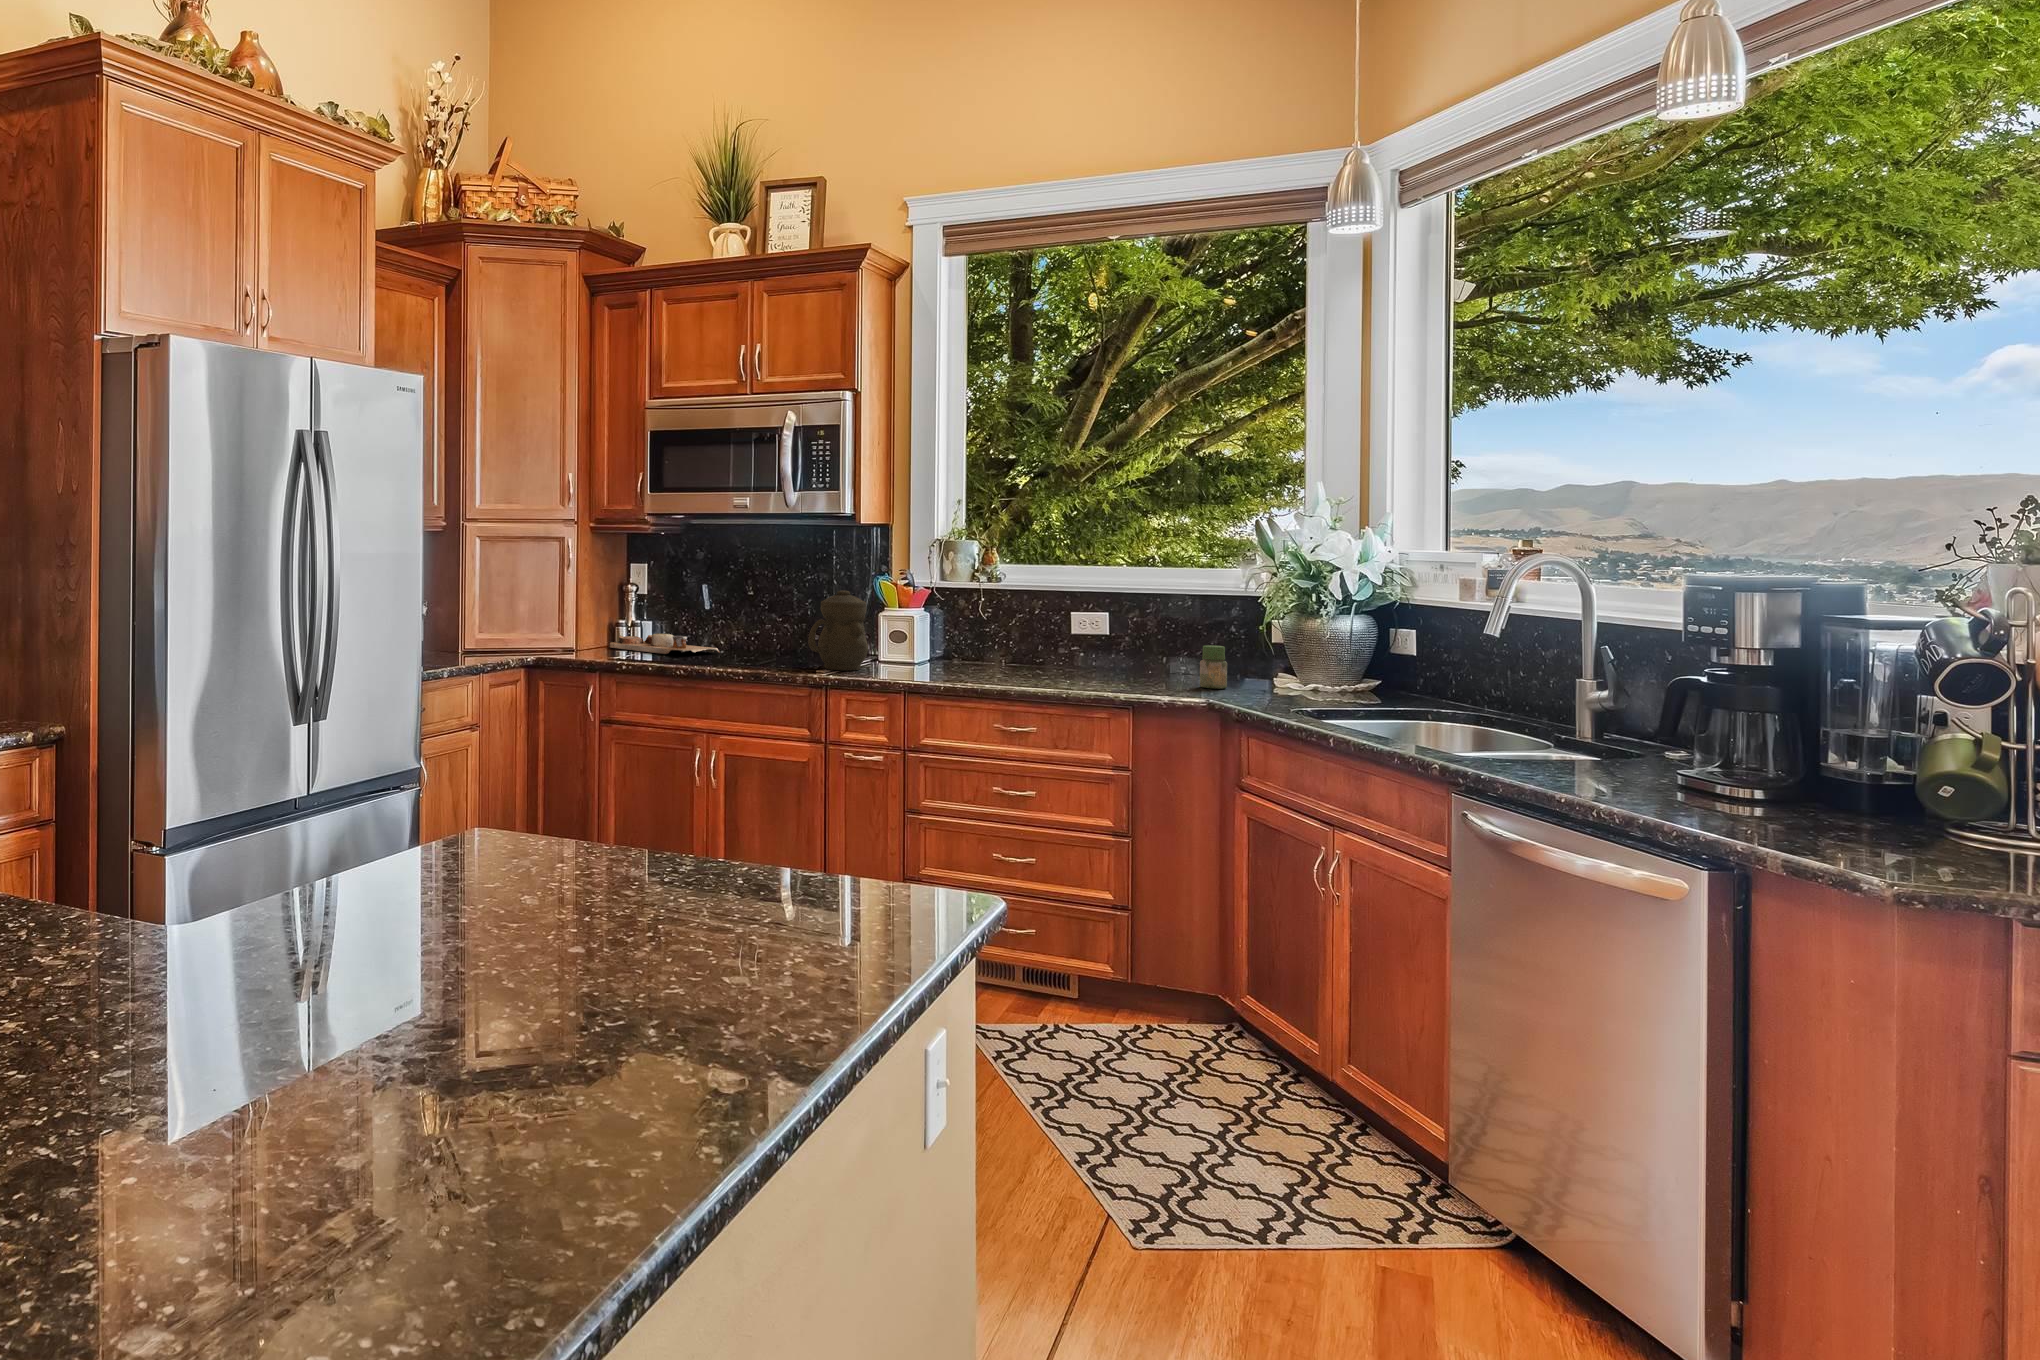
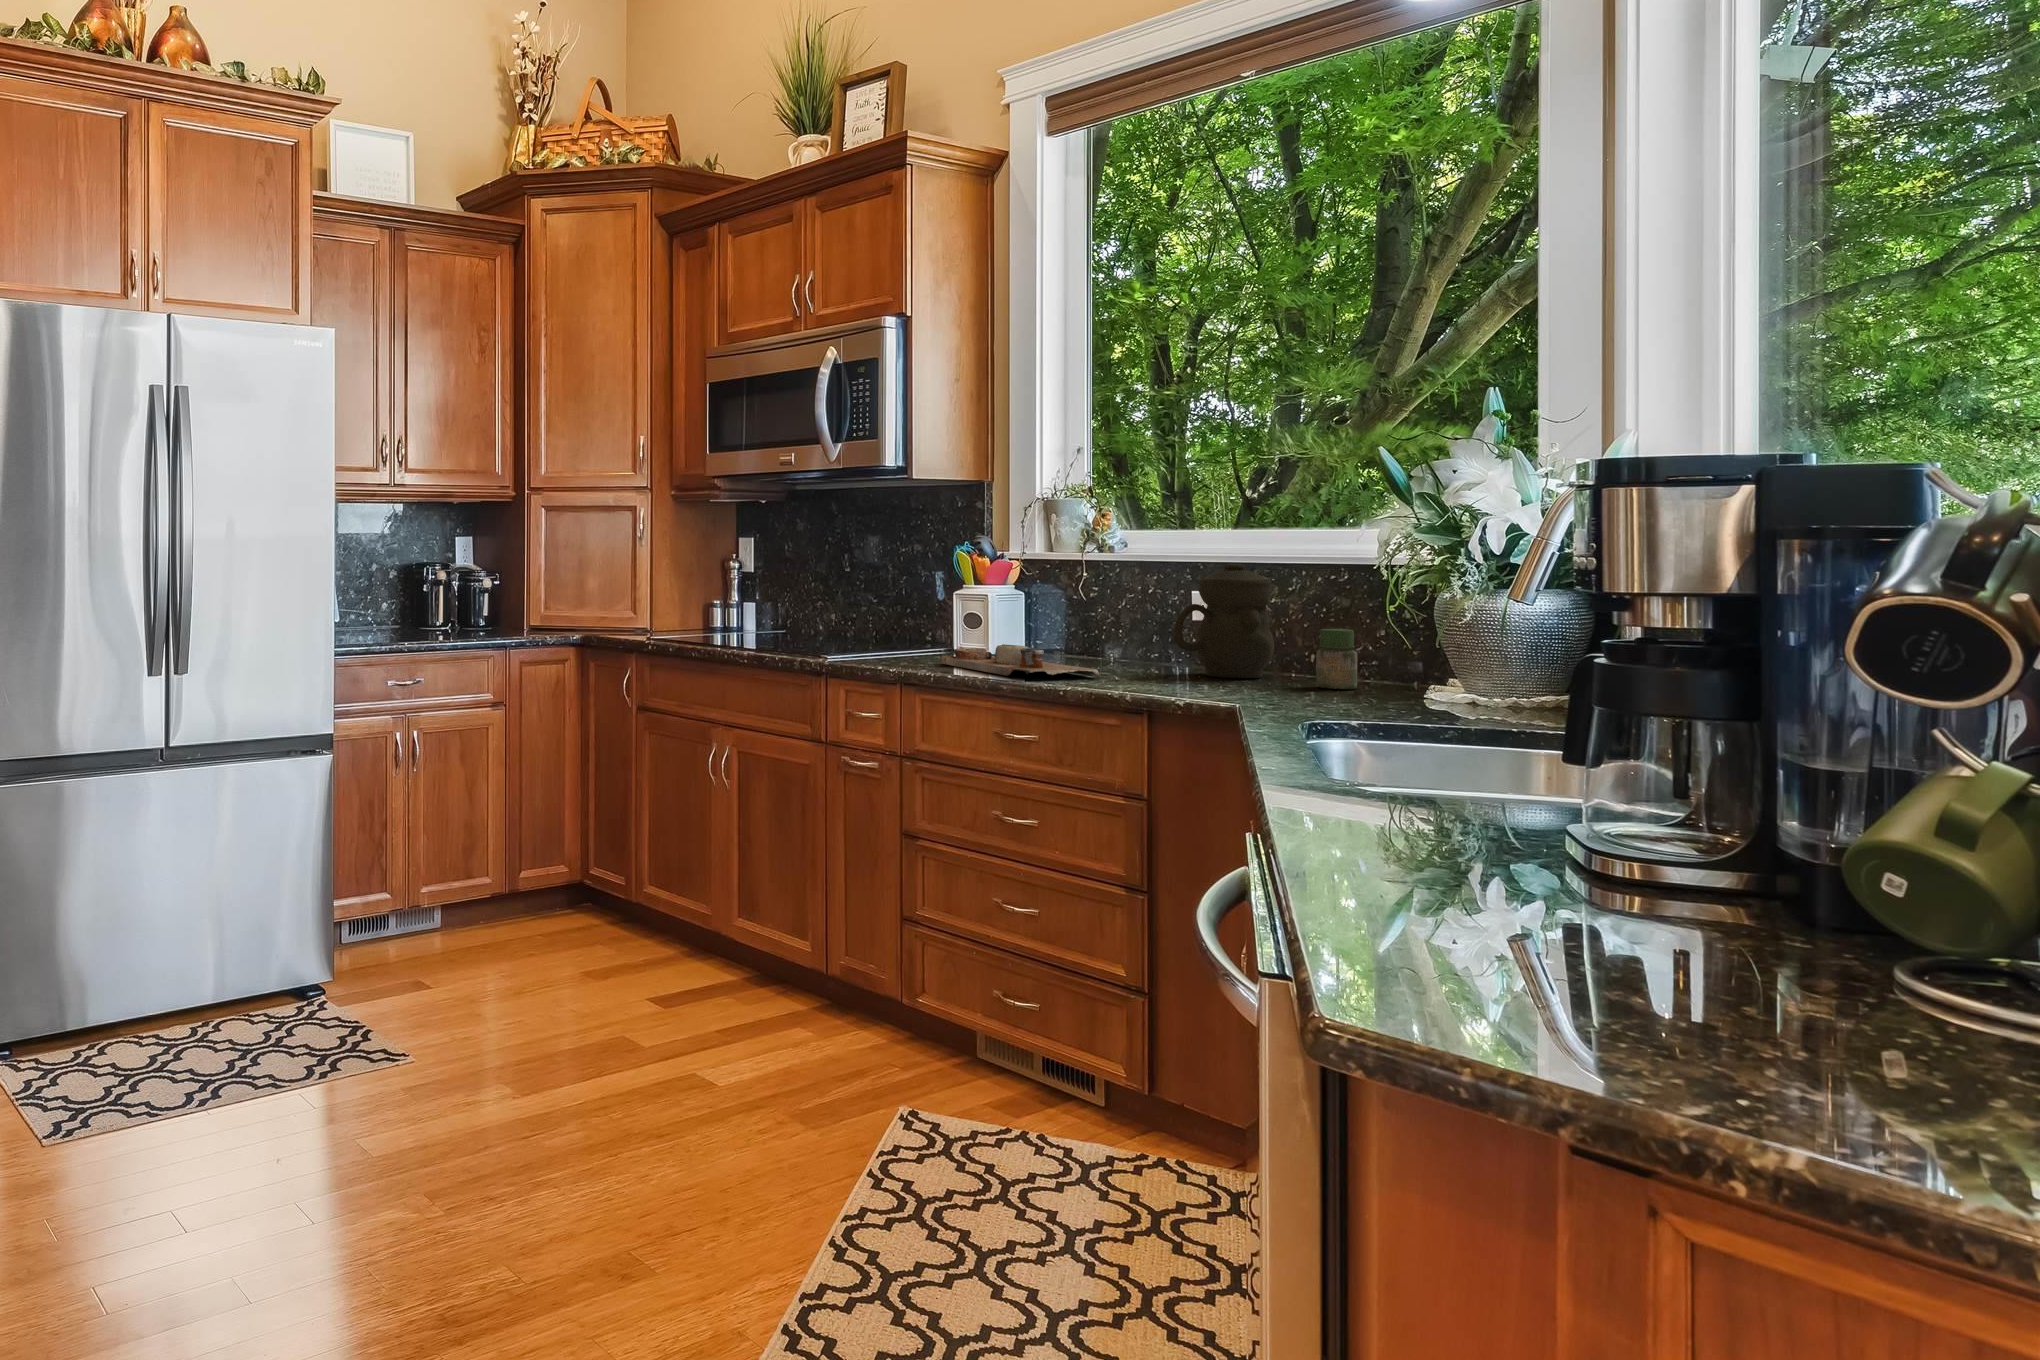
teapot: present [808,591,868,671] -> present [1173,564,1275,678]
cutting board: present [610,633,719,654] -> present [941,644,1101,677]

